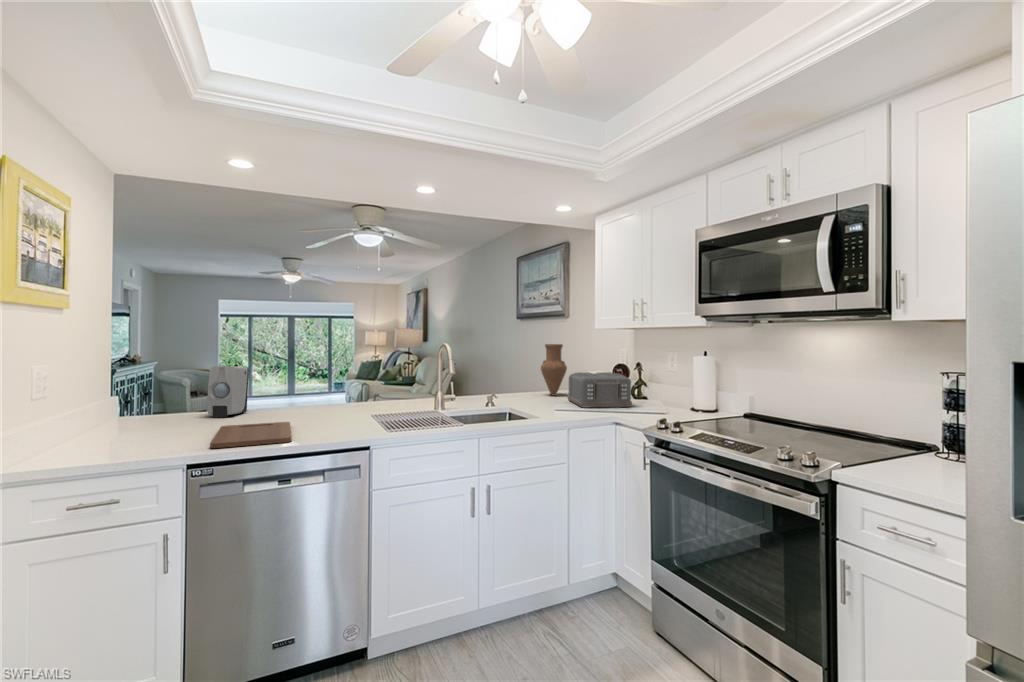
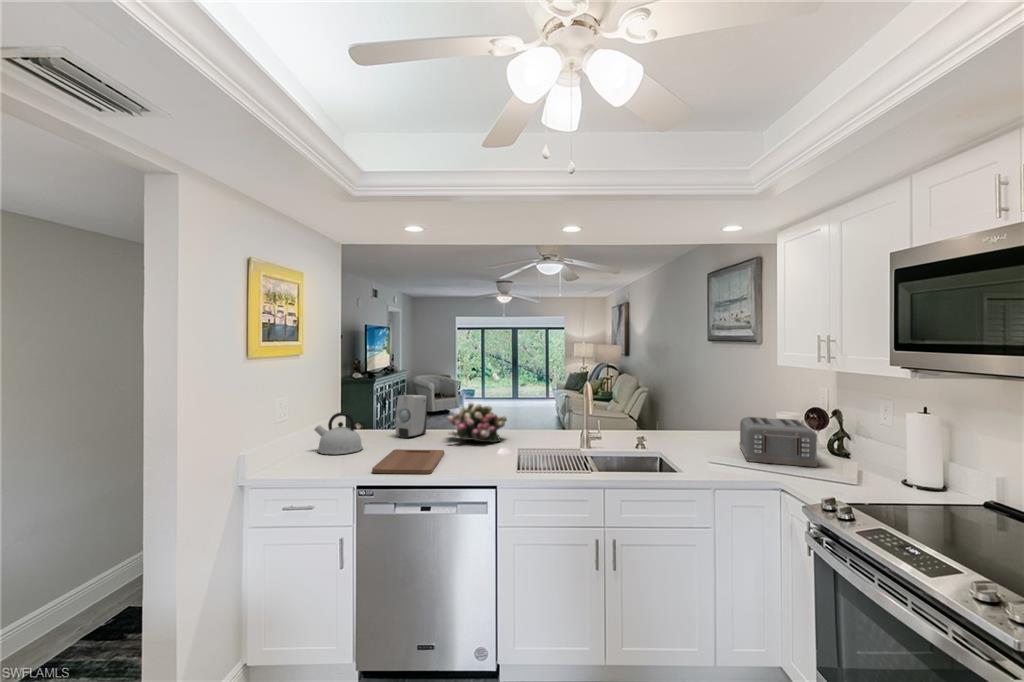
vase: present [541,344,567,395] -> none [713,379,745,438]
flower arrangement: none [280,371,352,413] -> present [447,402,507,442]
kettle: none [93,385,171,439] -> present [314,412,363,455]

